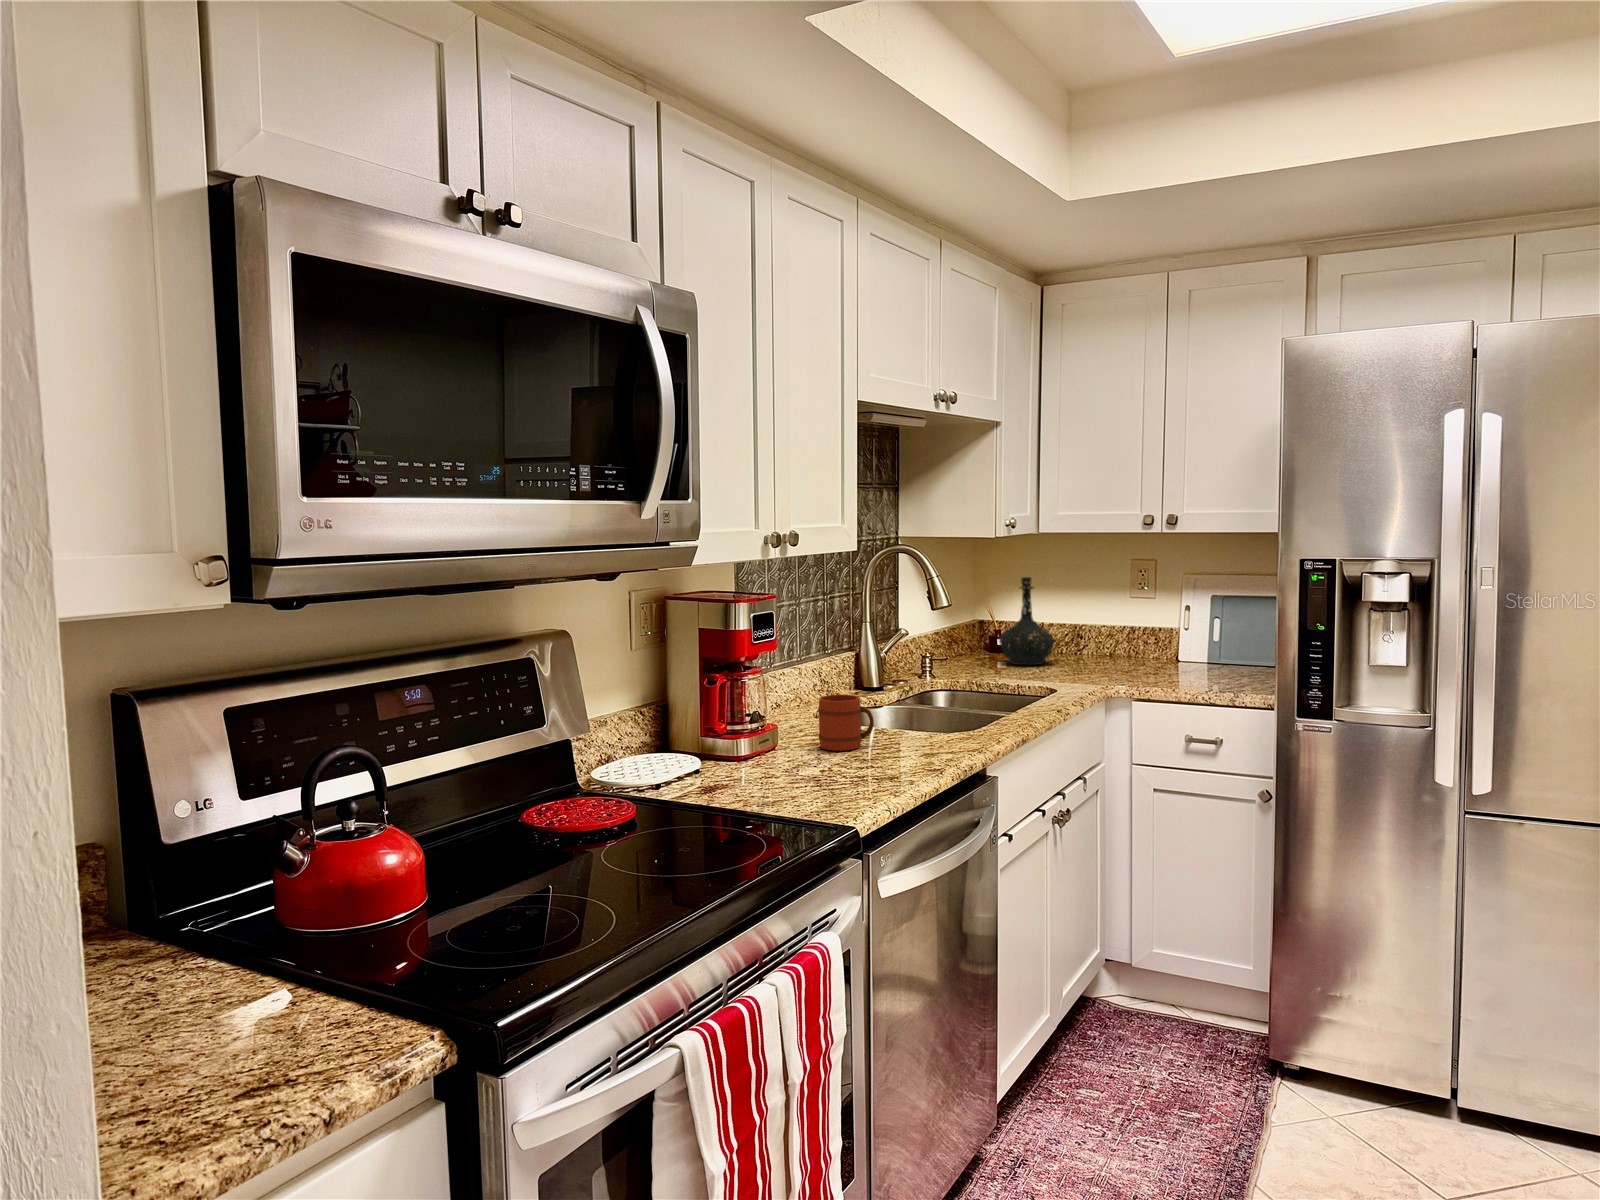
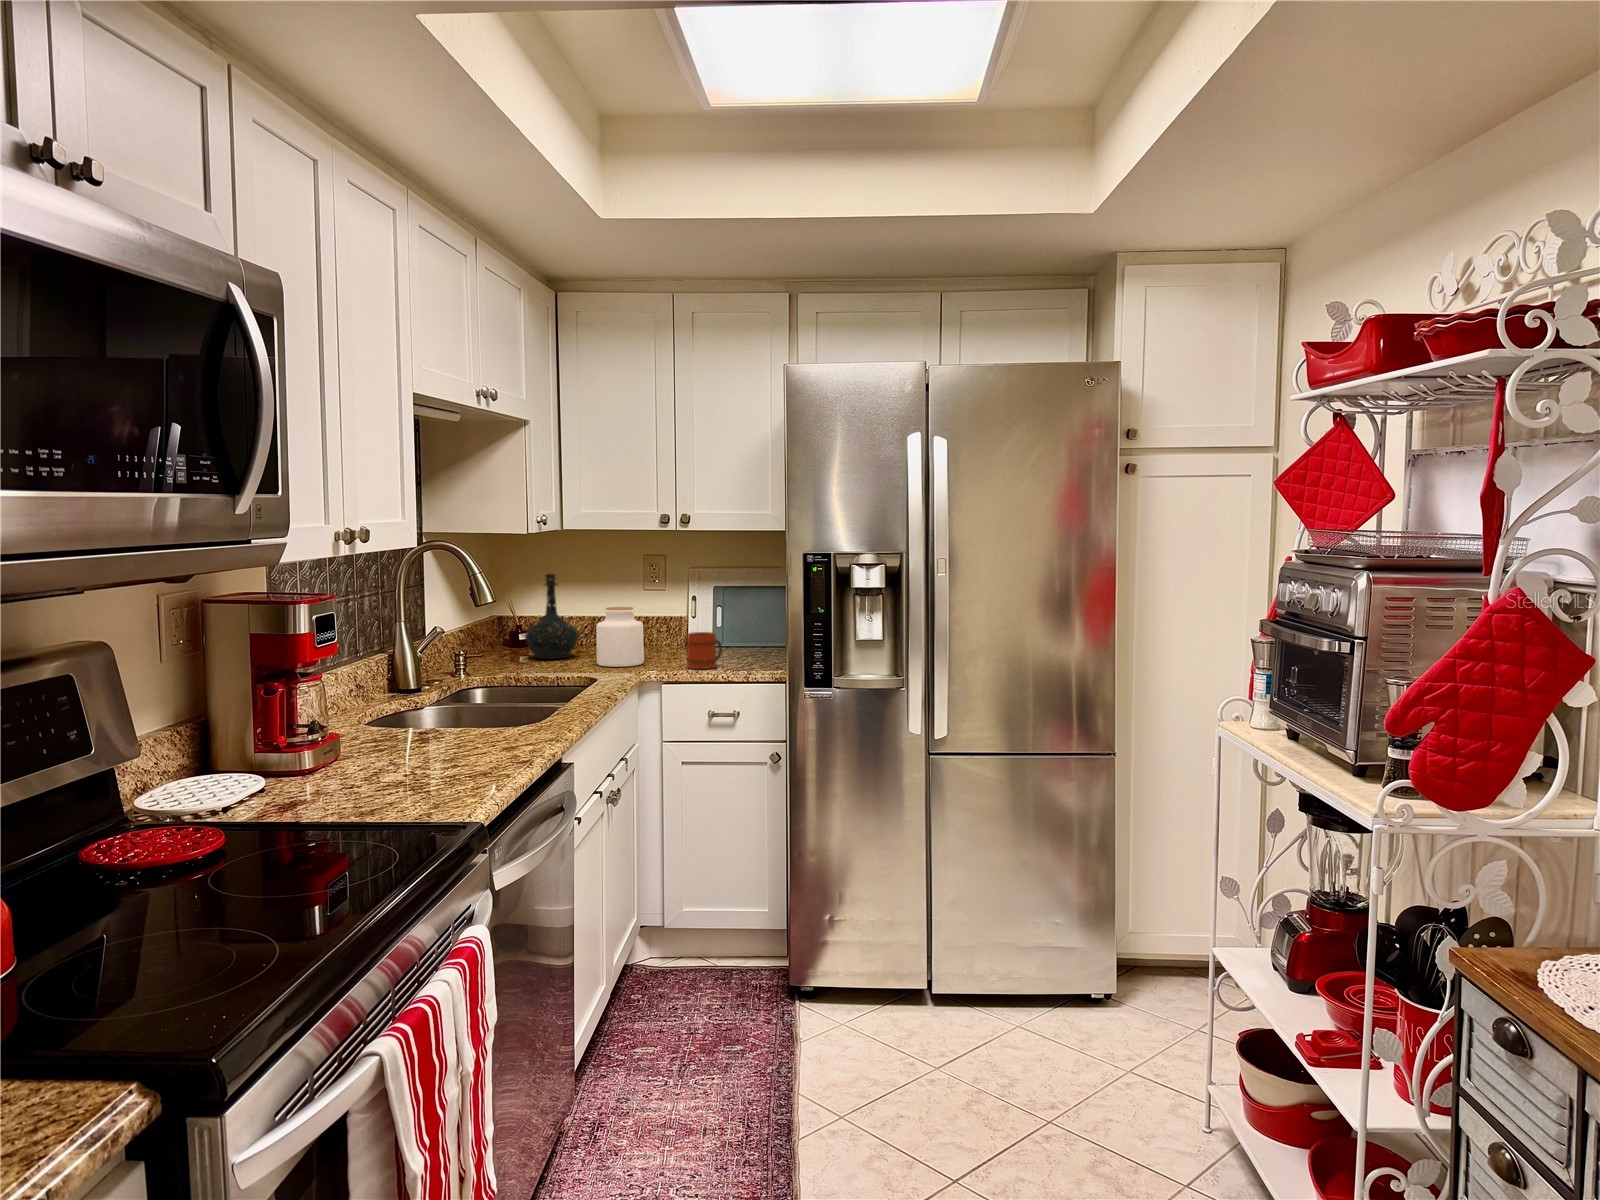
jar: none [1068,613,1119,678] -> present [596,607,644,667]
mug: present [818,695,874,751] -> present [687,632,722,669]

